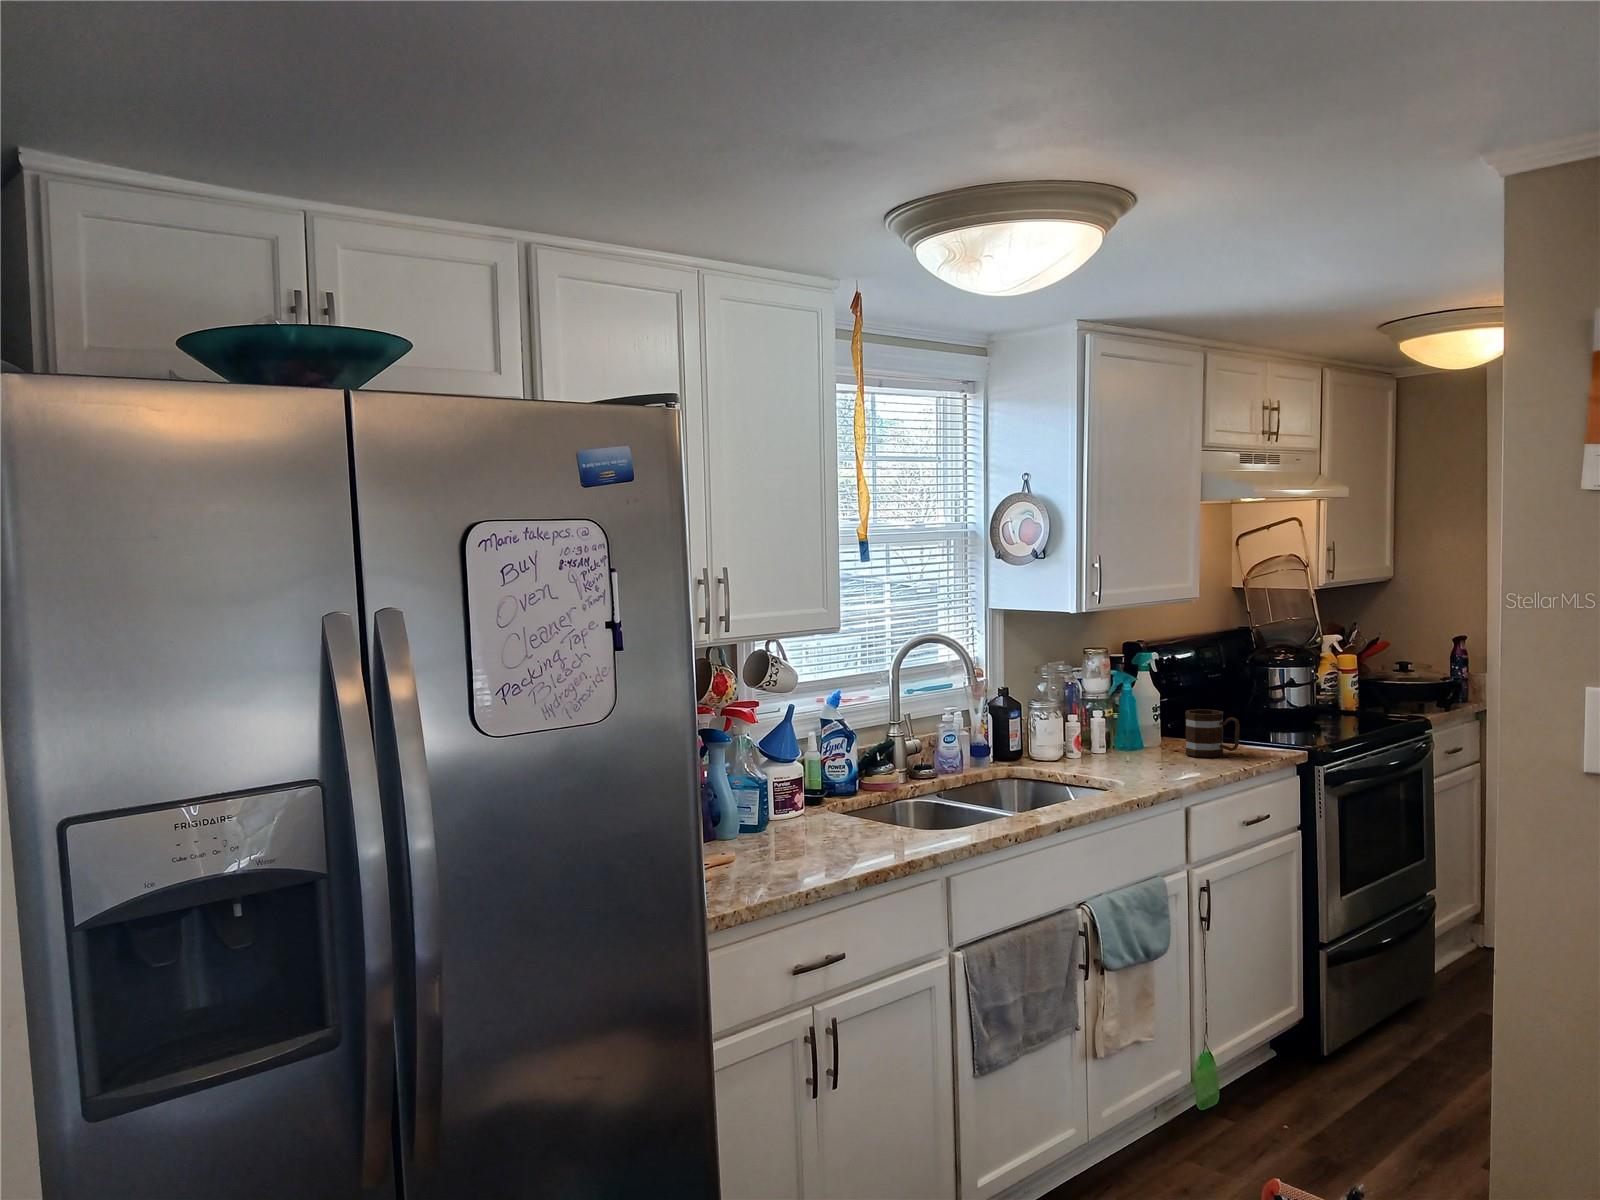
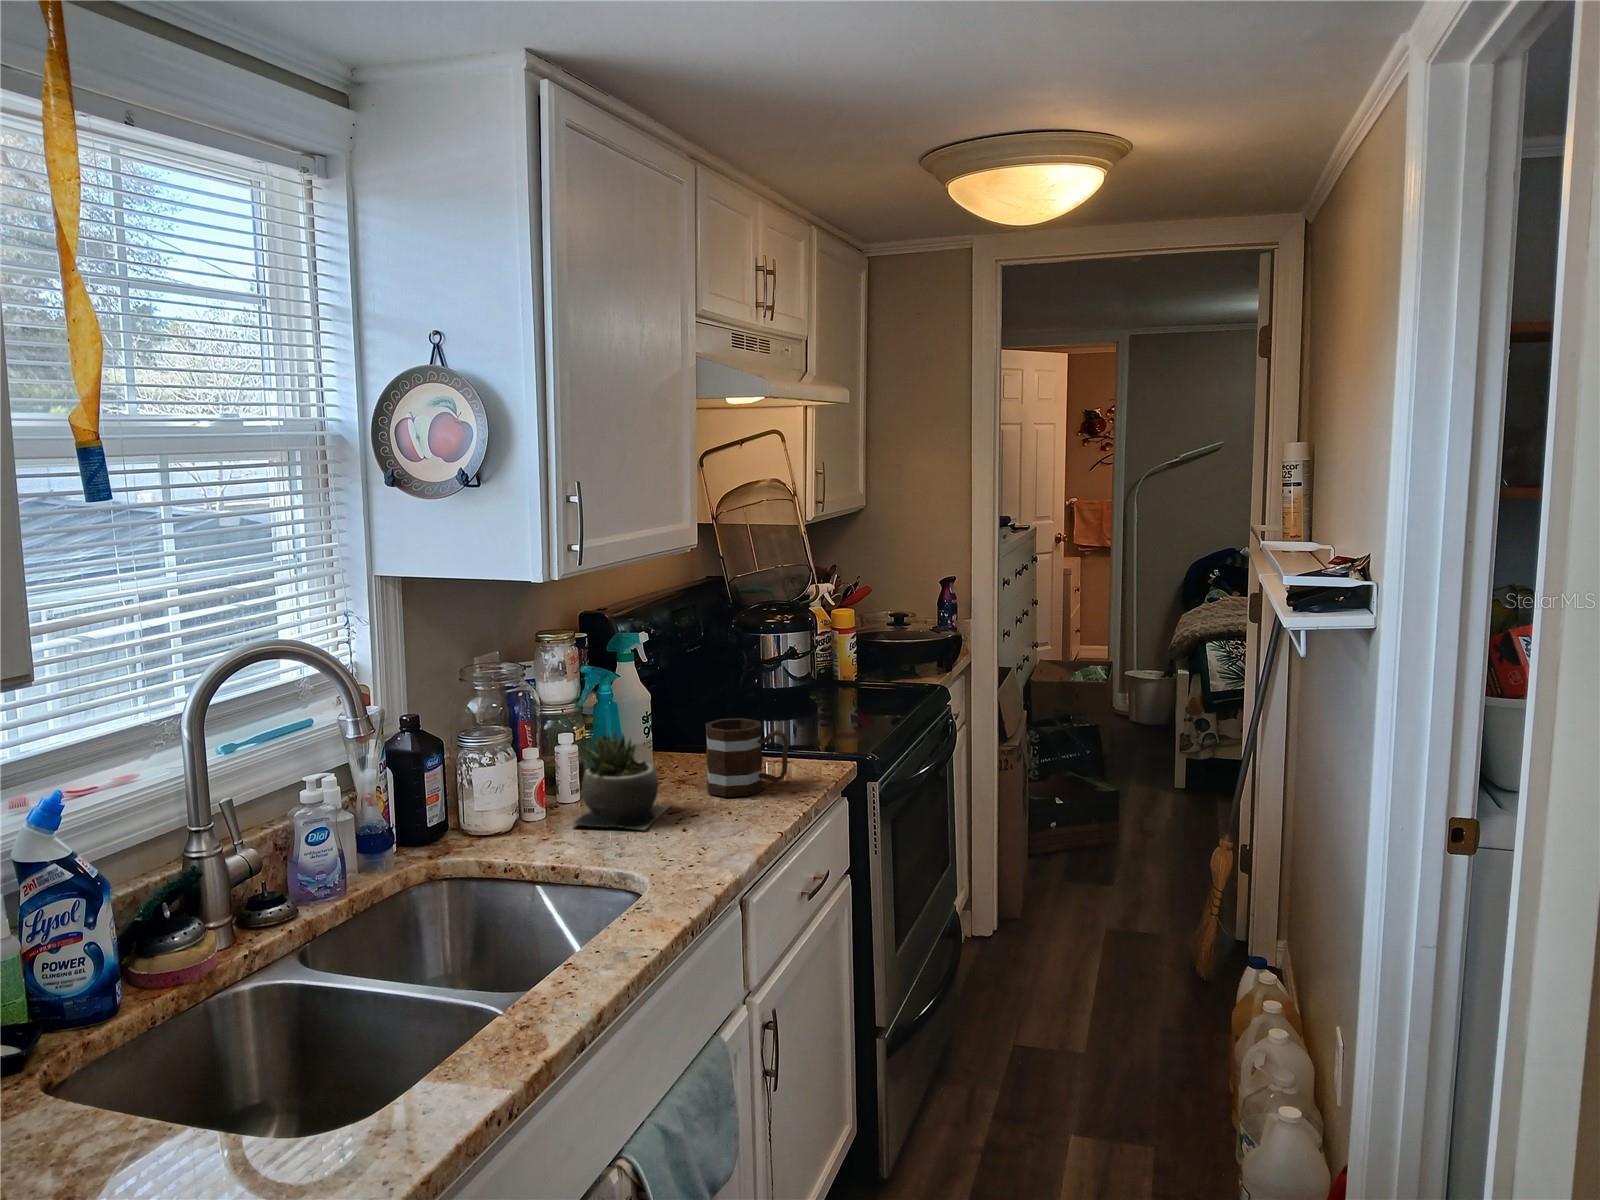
succulent plant: none [1091,706,1159,765] -> present [571,732,670,830]

